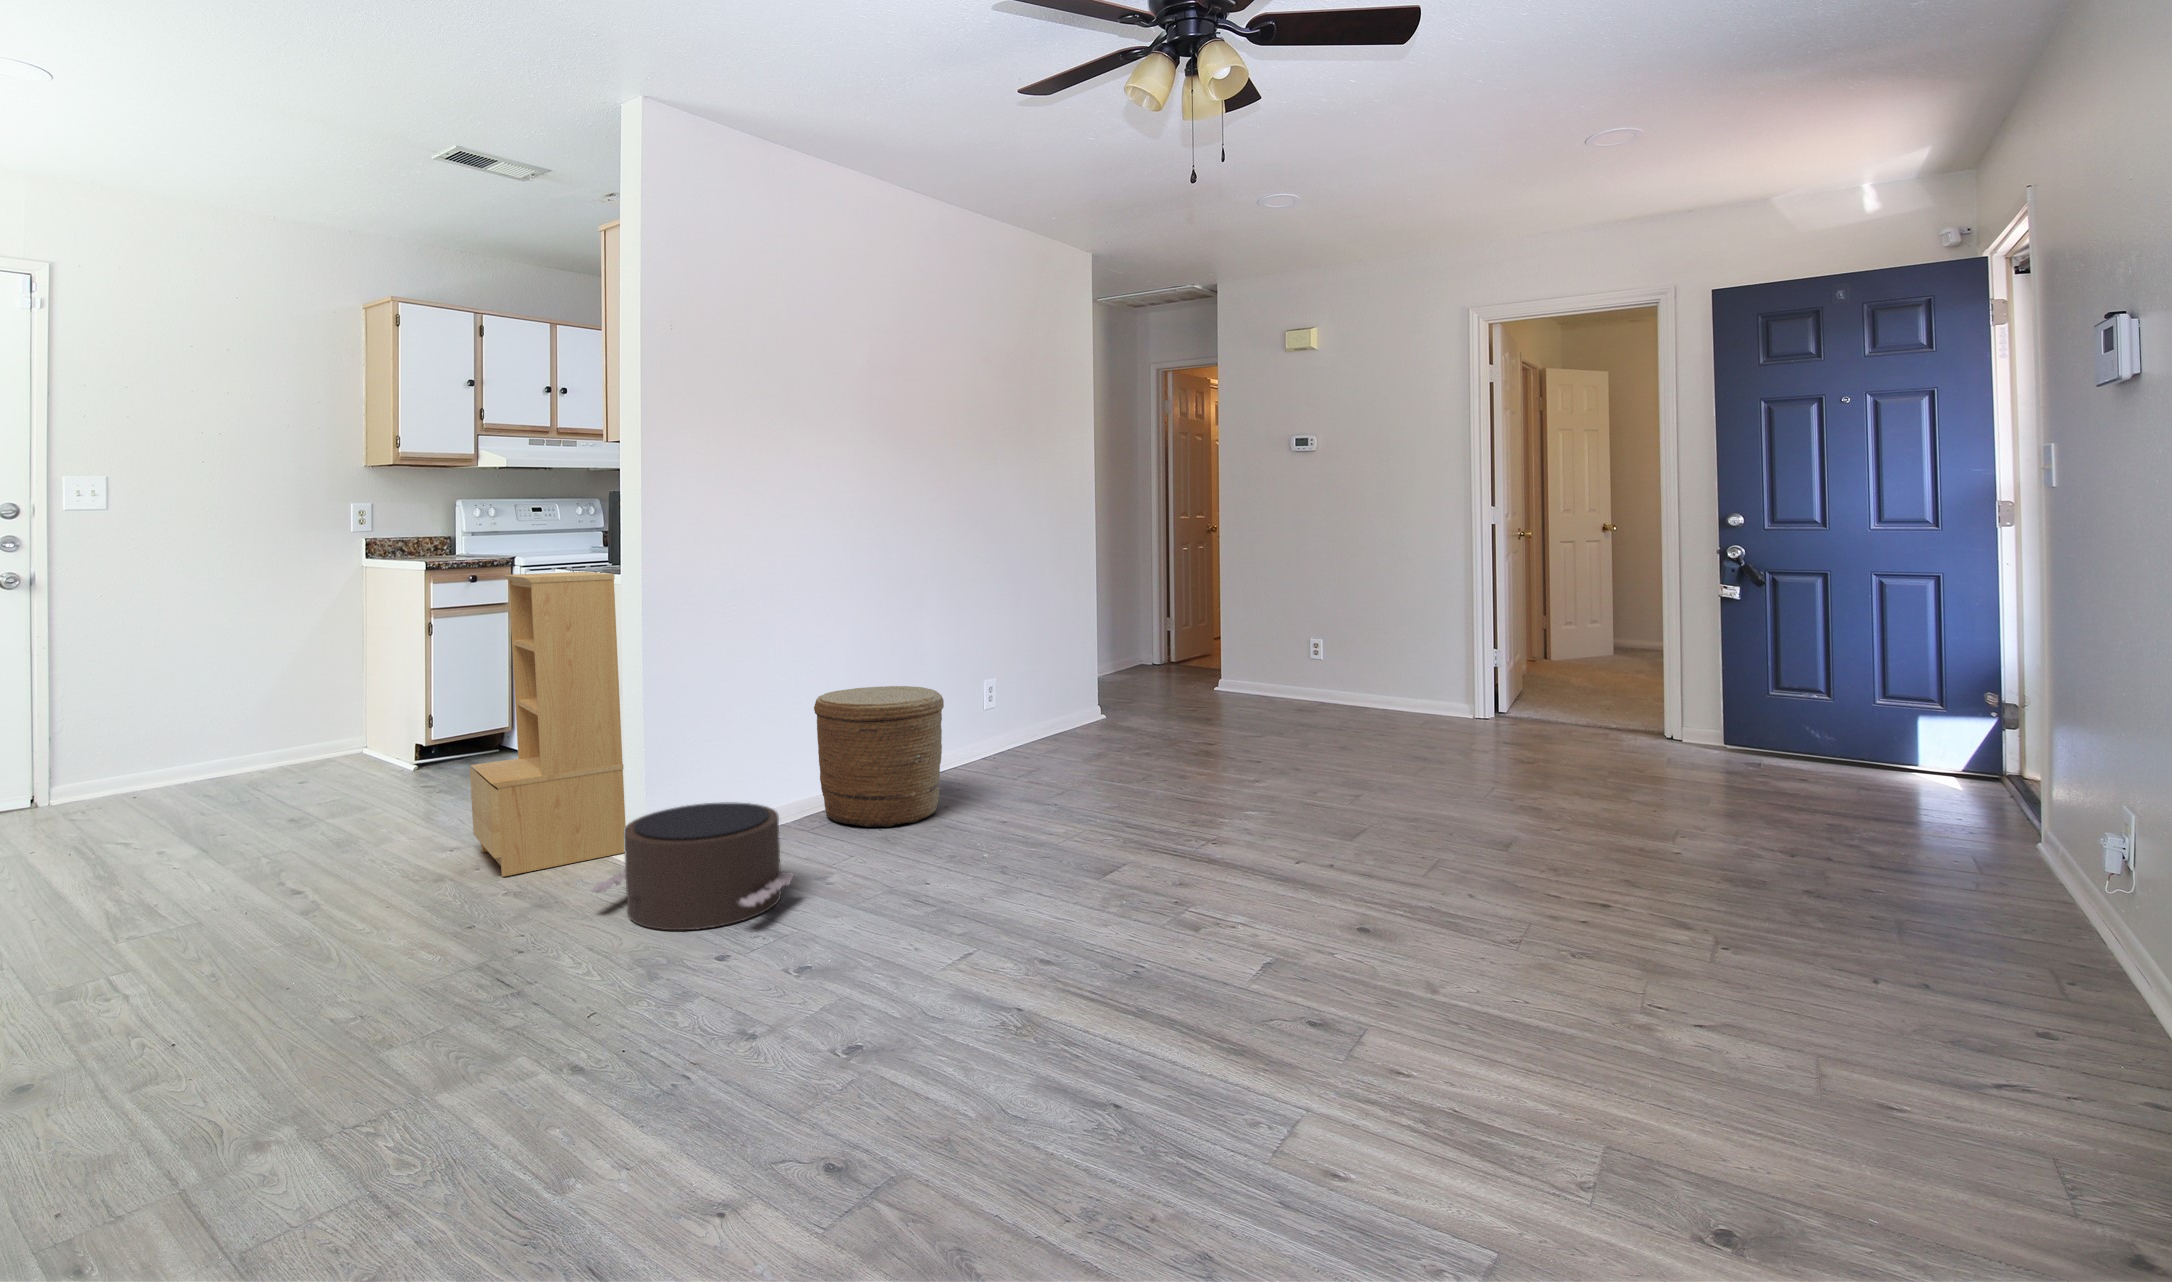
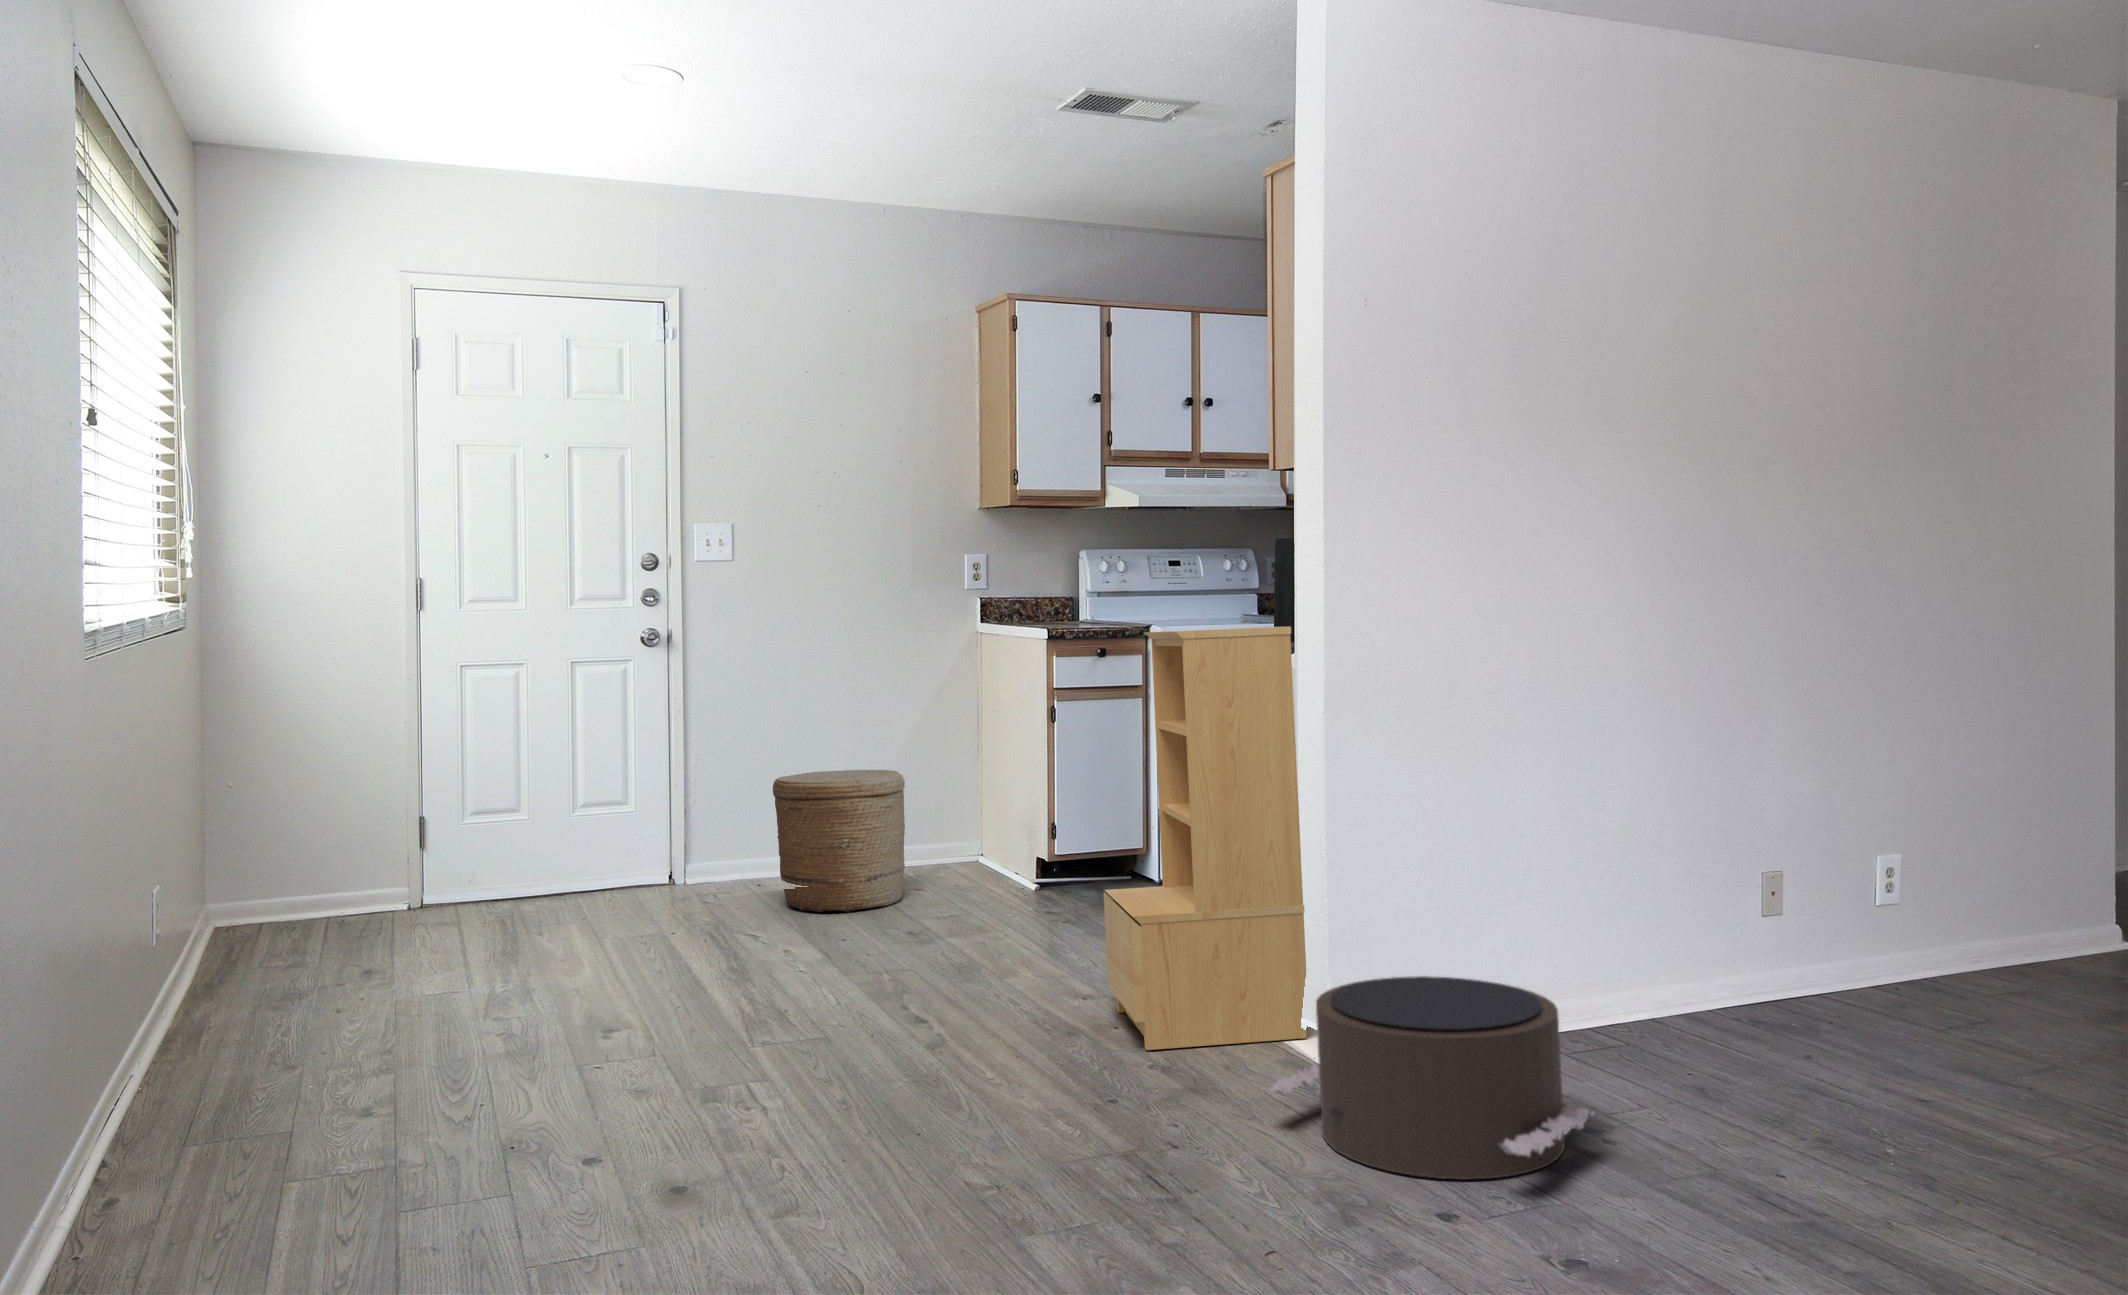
woven basket: present [814,686,944,827] -> present [773,770,905,912]

